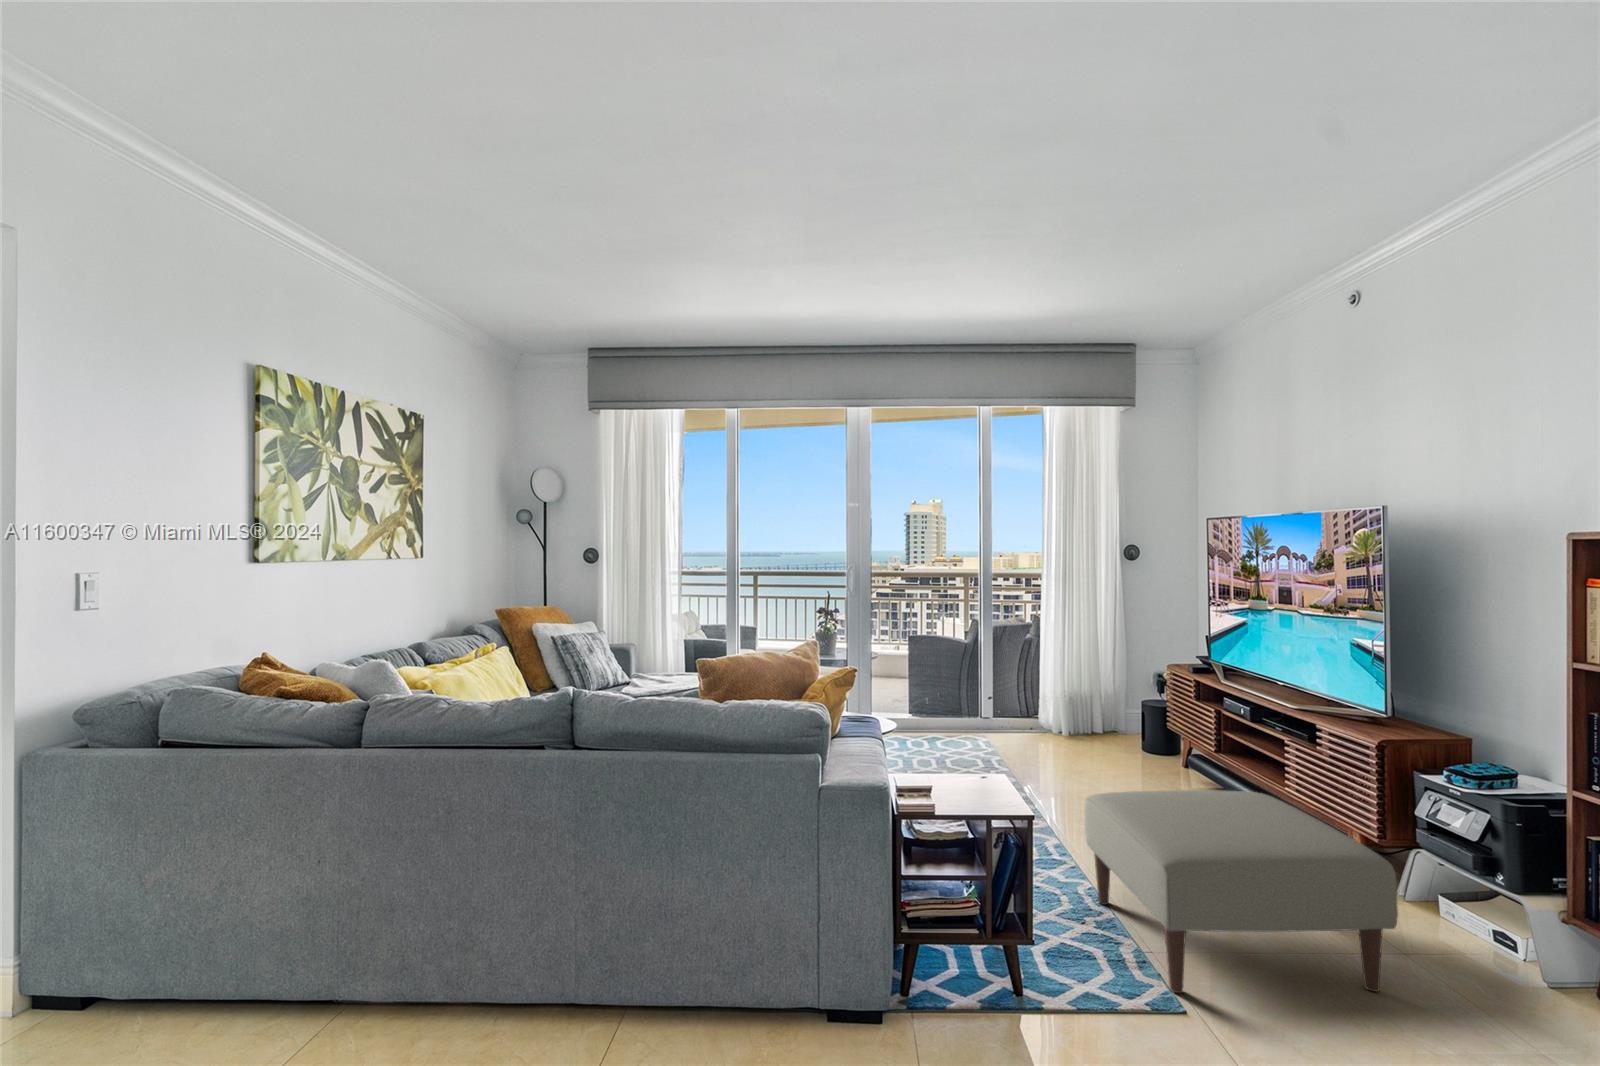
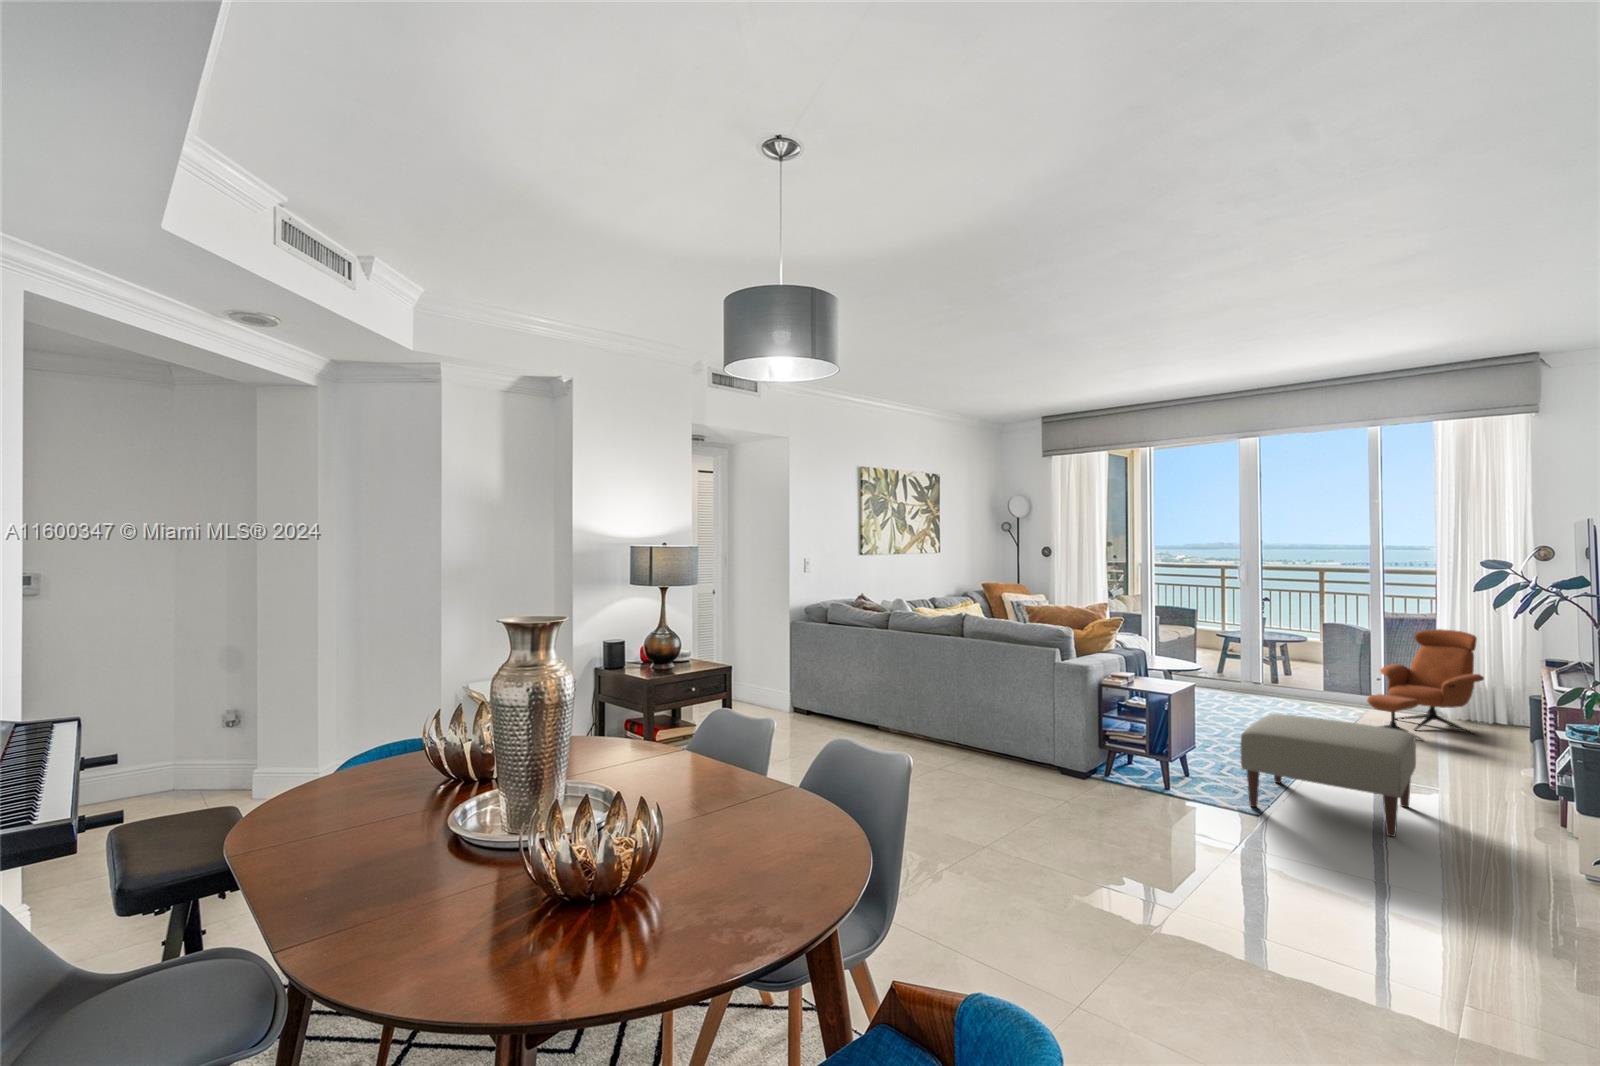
lounge chair: none [1002,631,1095,771] -> present [1367,629,1484,740]

